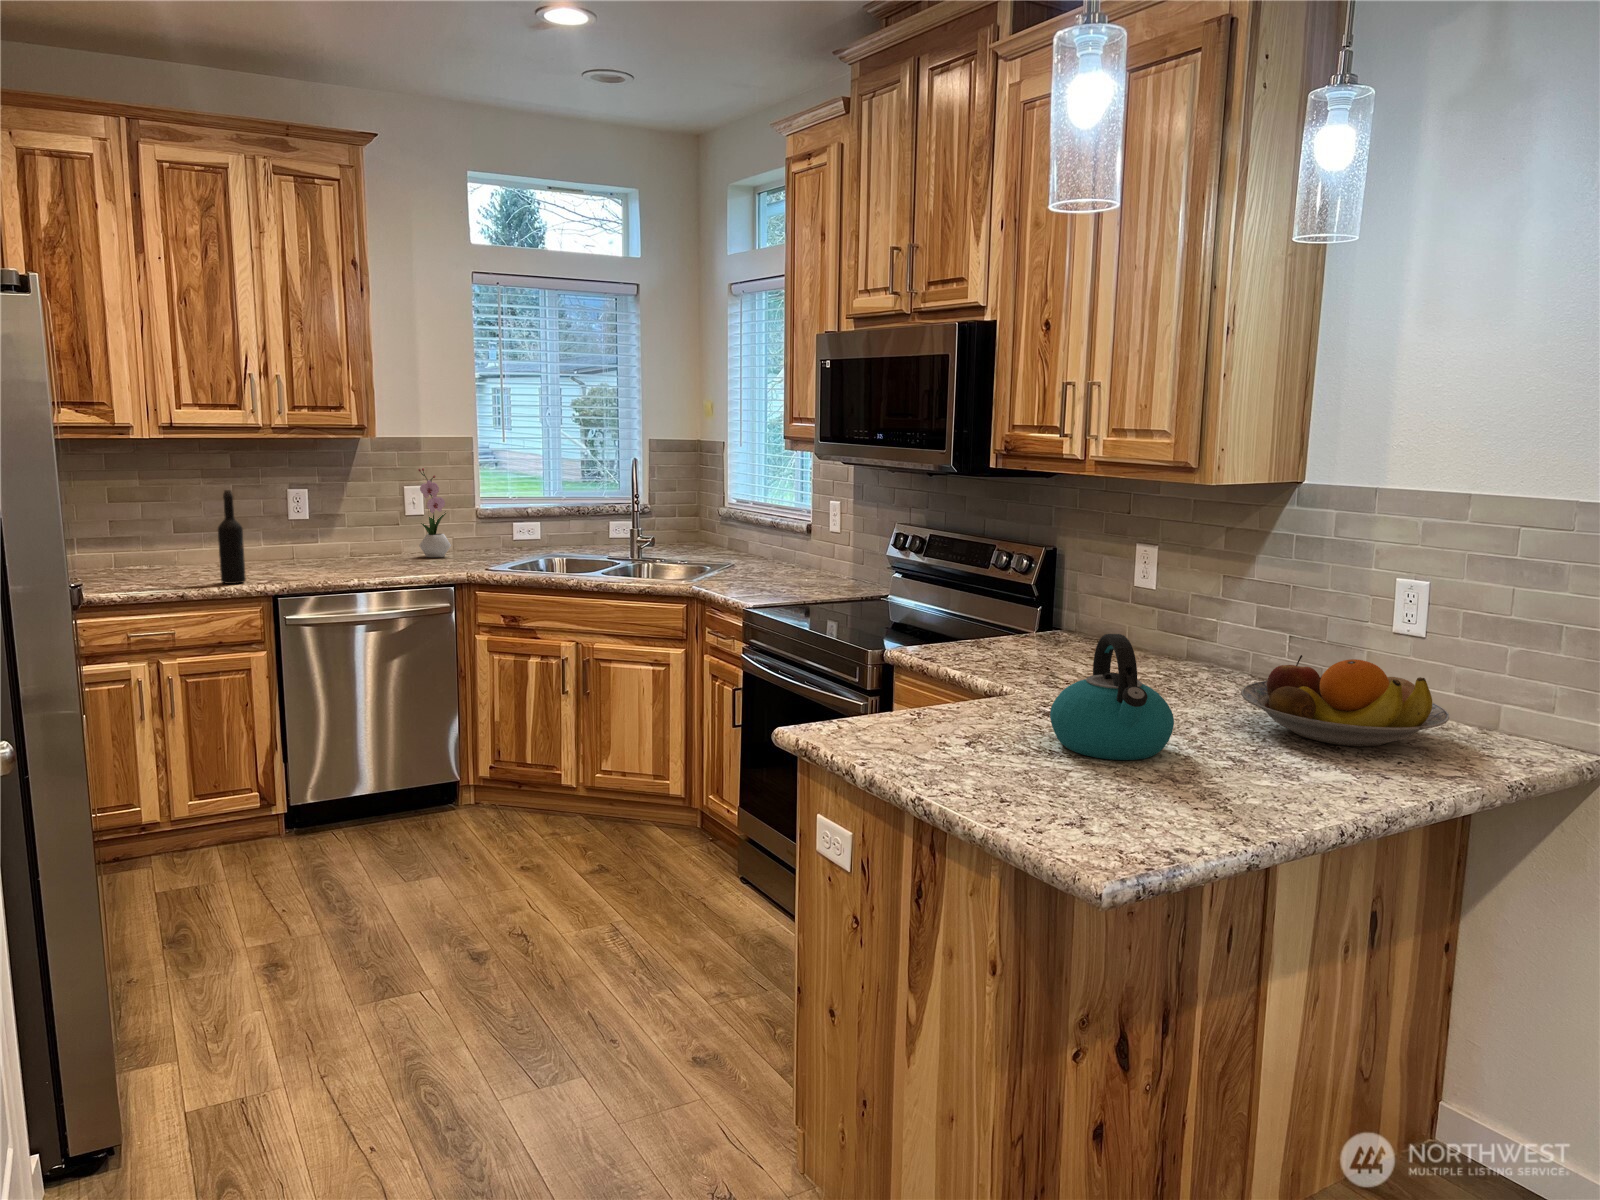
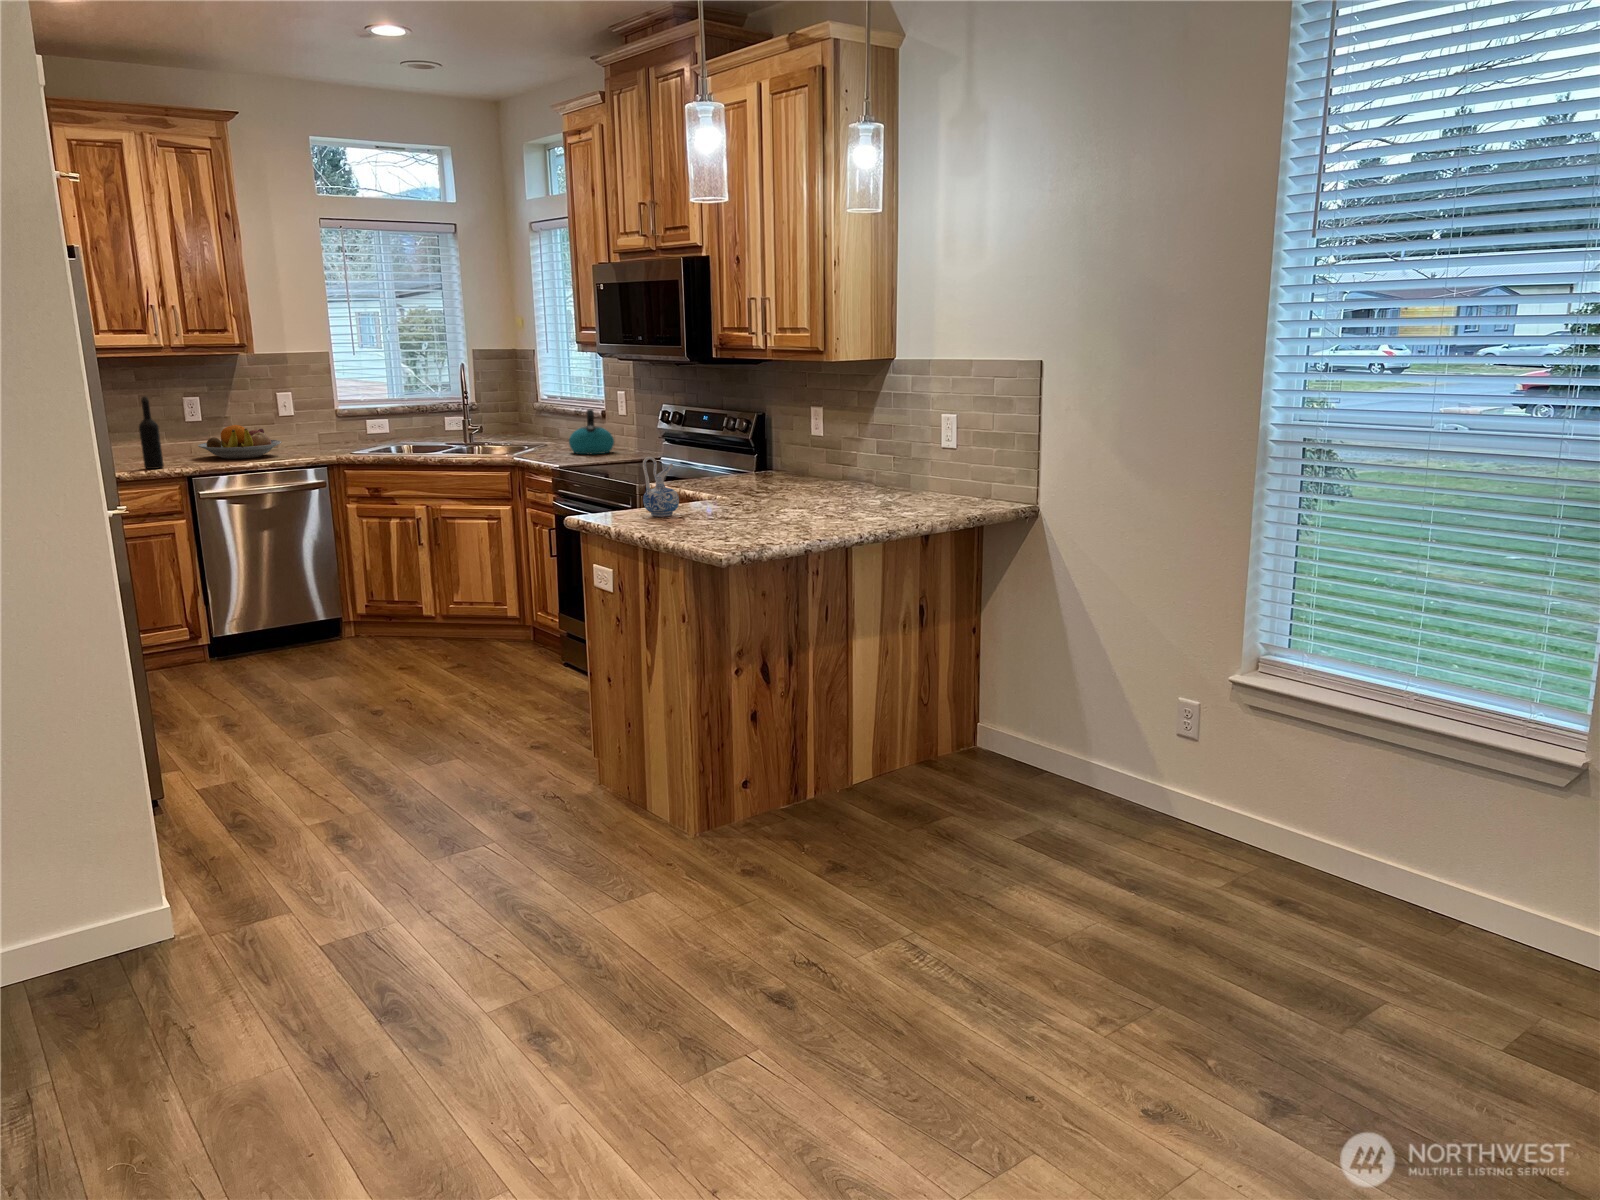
flower arrangement: present [418,468,451,557] -> none [287,377,318,449]
kettle: present [1050,634,1174,760] -> present [569,409,614,454]
ceramic pitcher: none [910,644,972,748] -> present [643,457,679,517]
fruit bowl: present [1241,655,1449,747] -> present [198,425,282,459]

